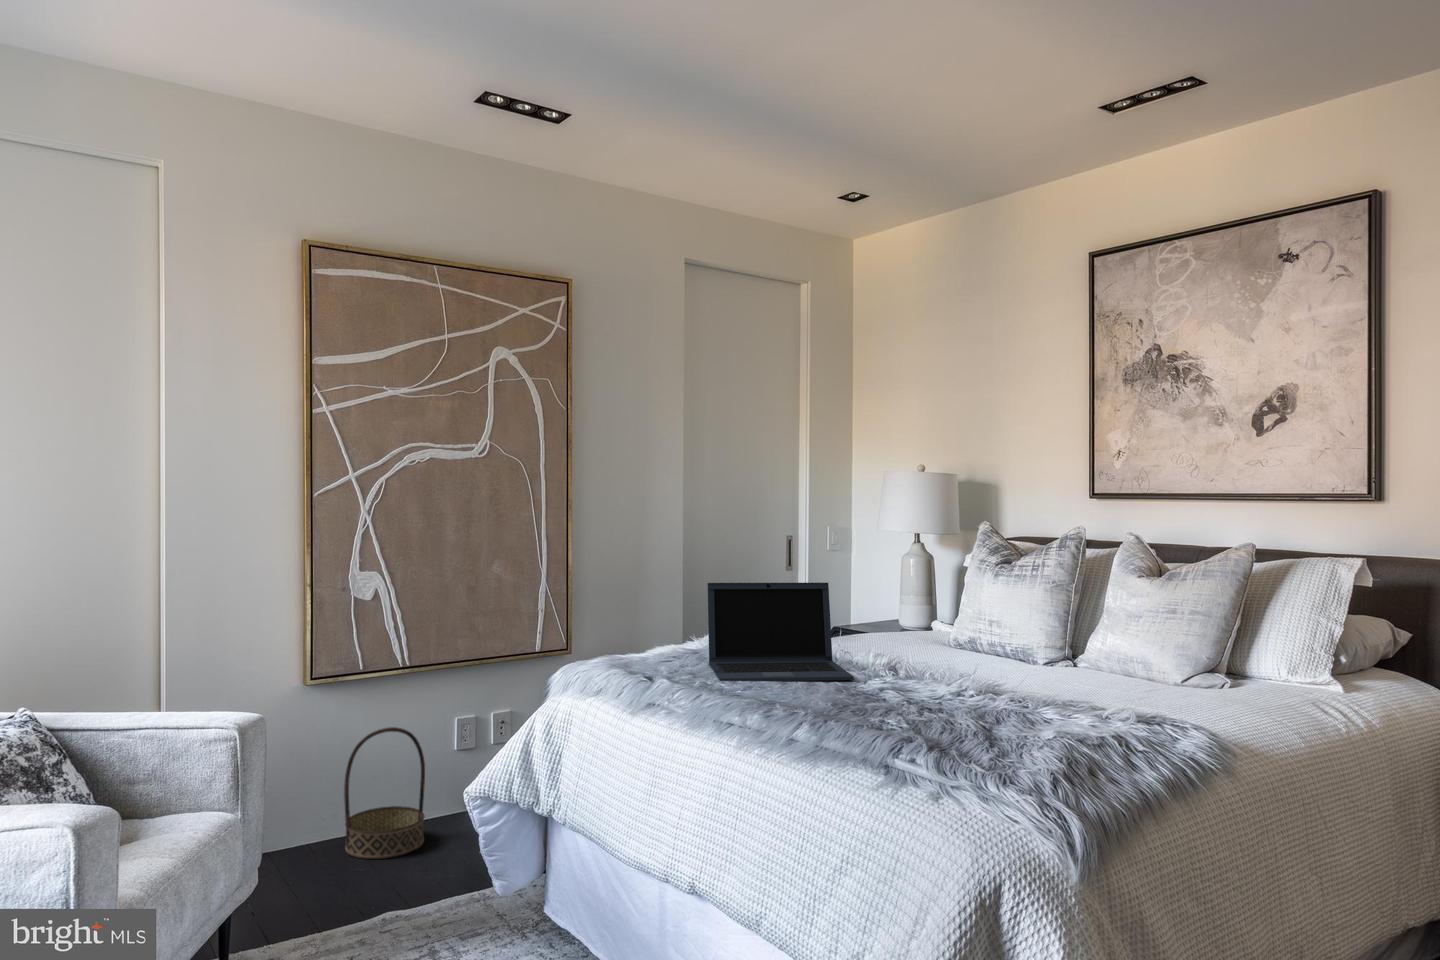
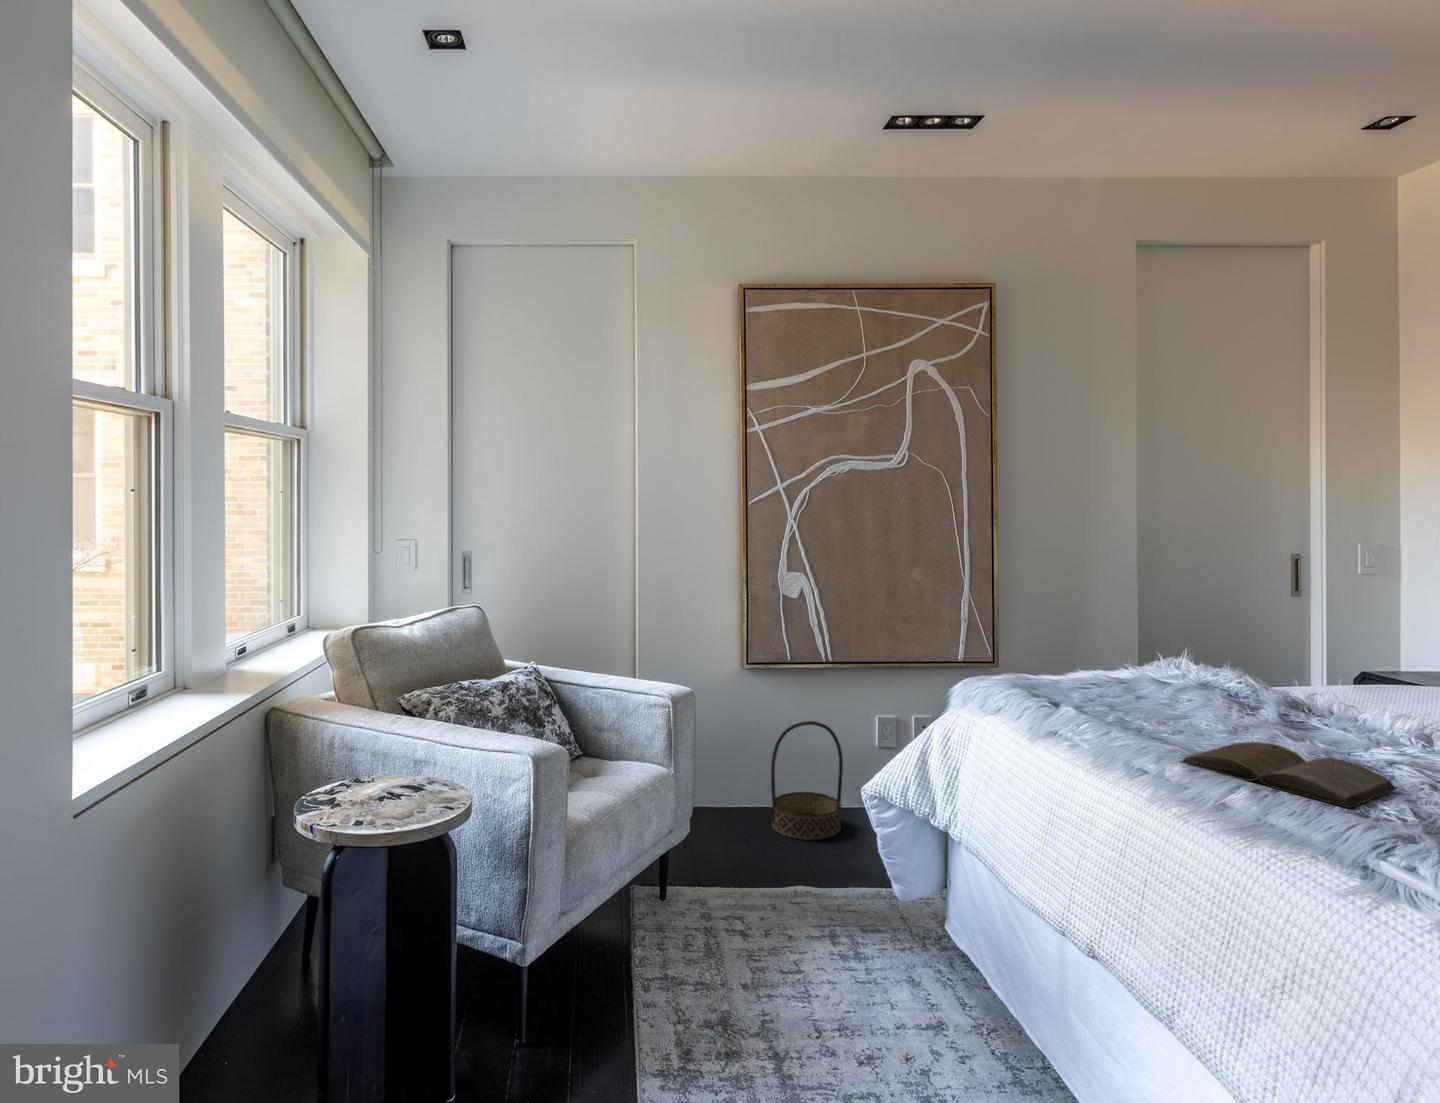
laptop: present [708,583,854,681] -> none [1133,606,1326,737]
book: none [754,686,903,727] -> present [1180,742,1397,808]

